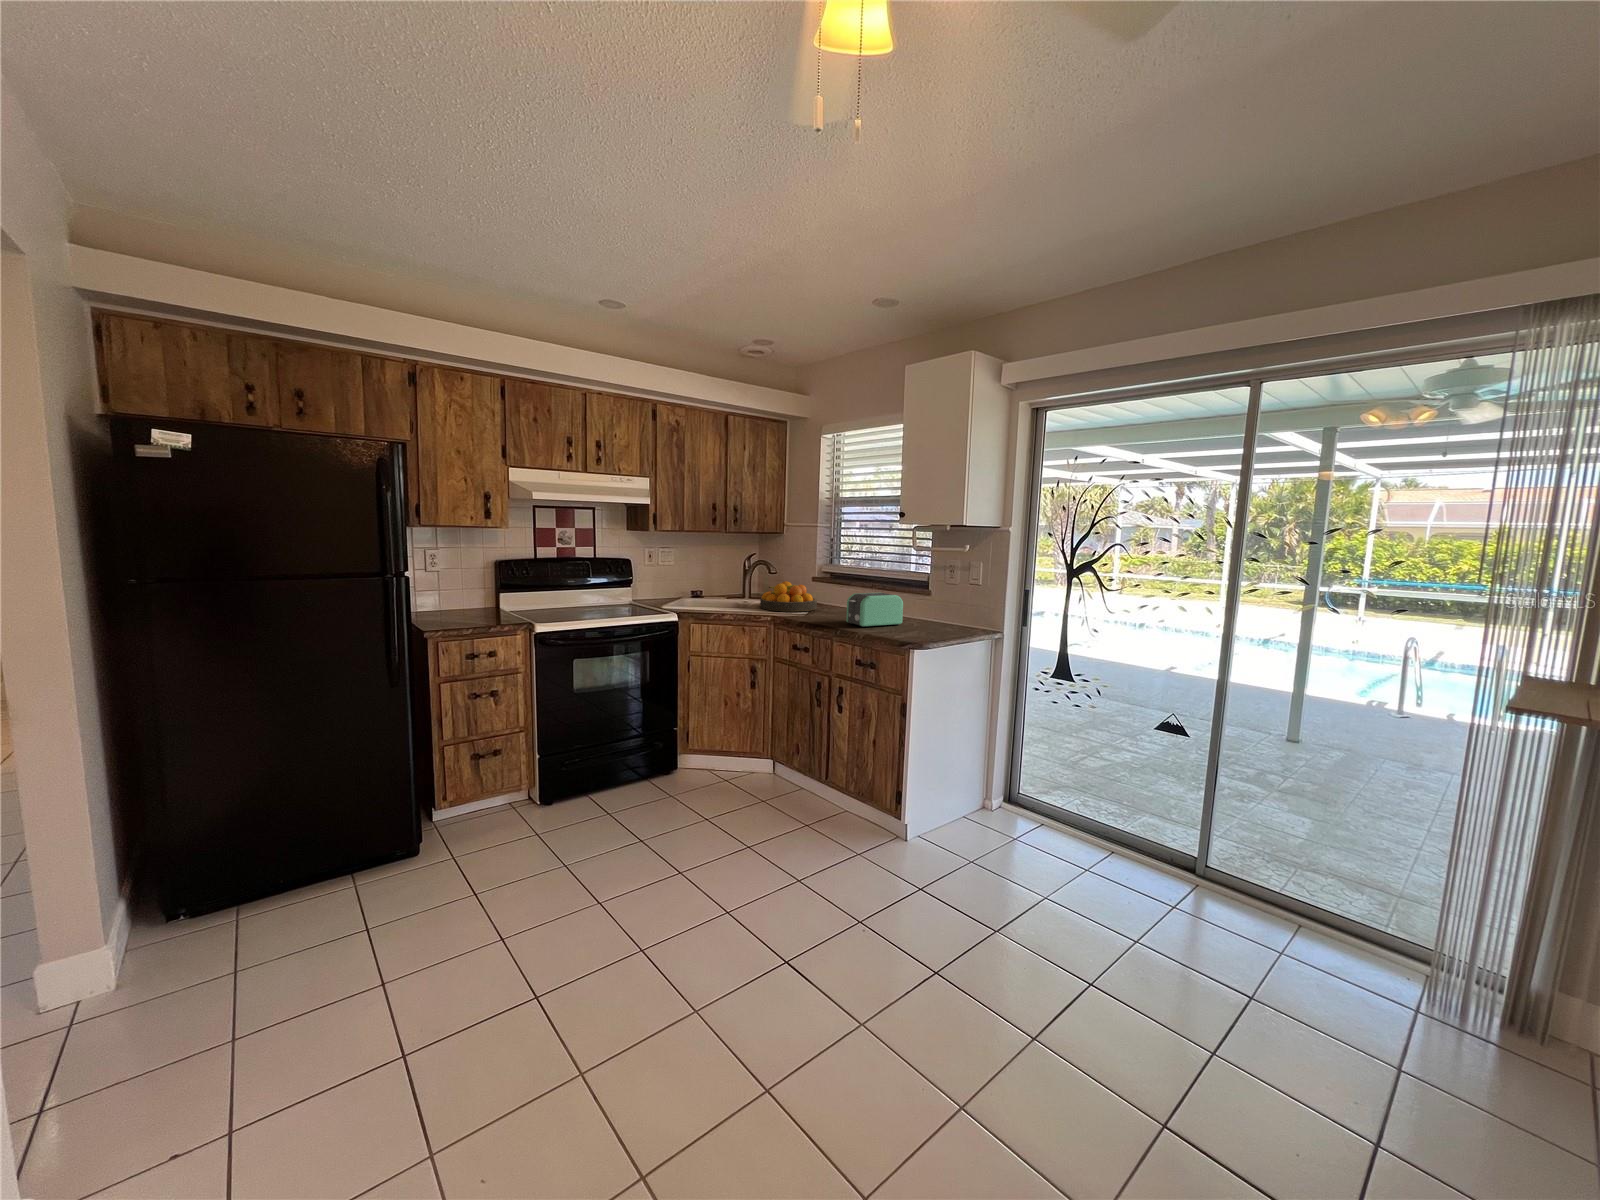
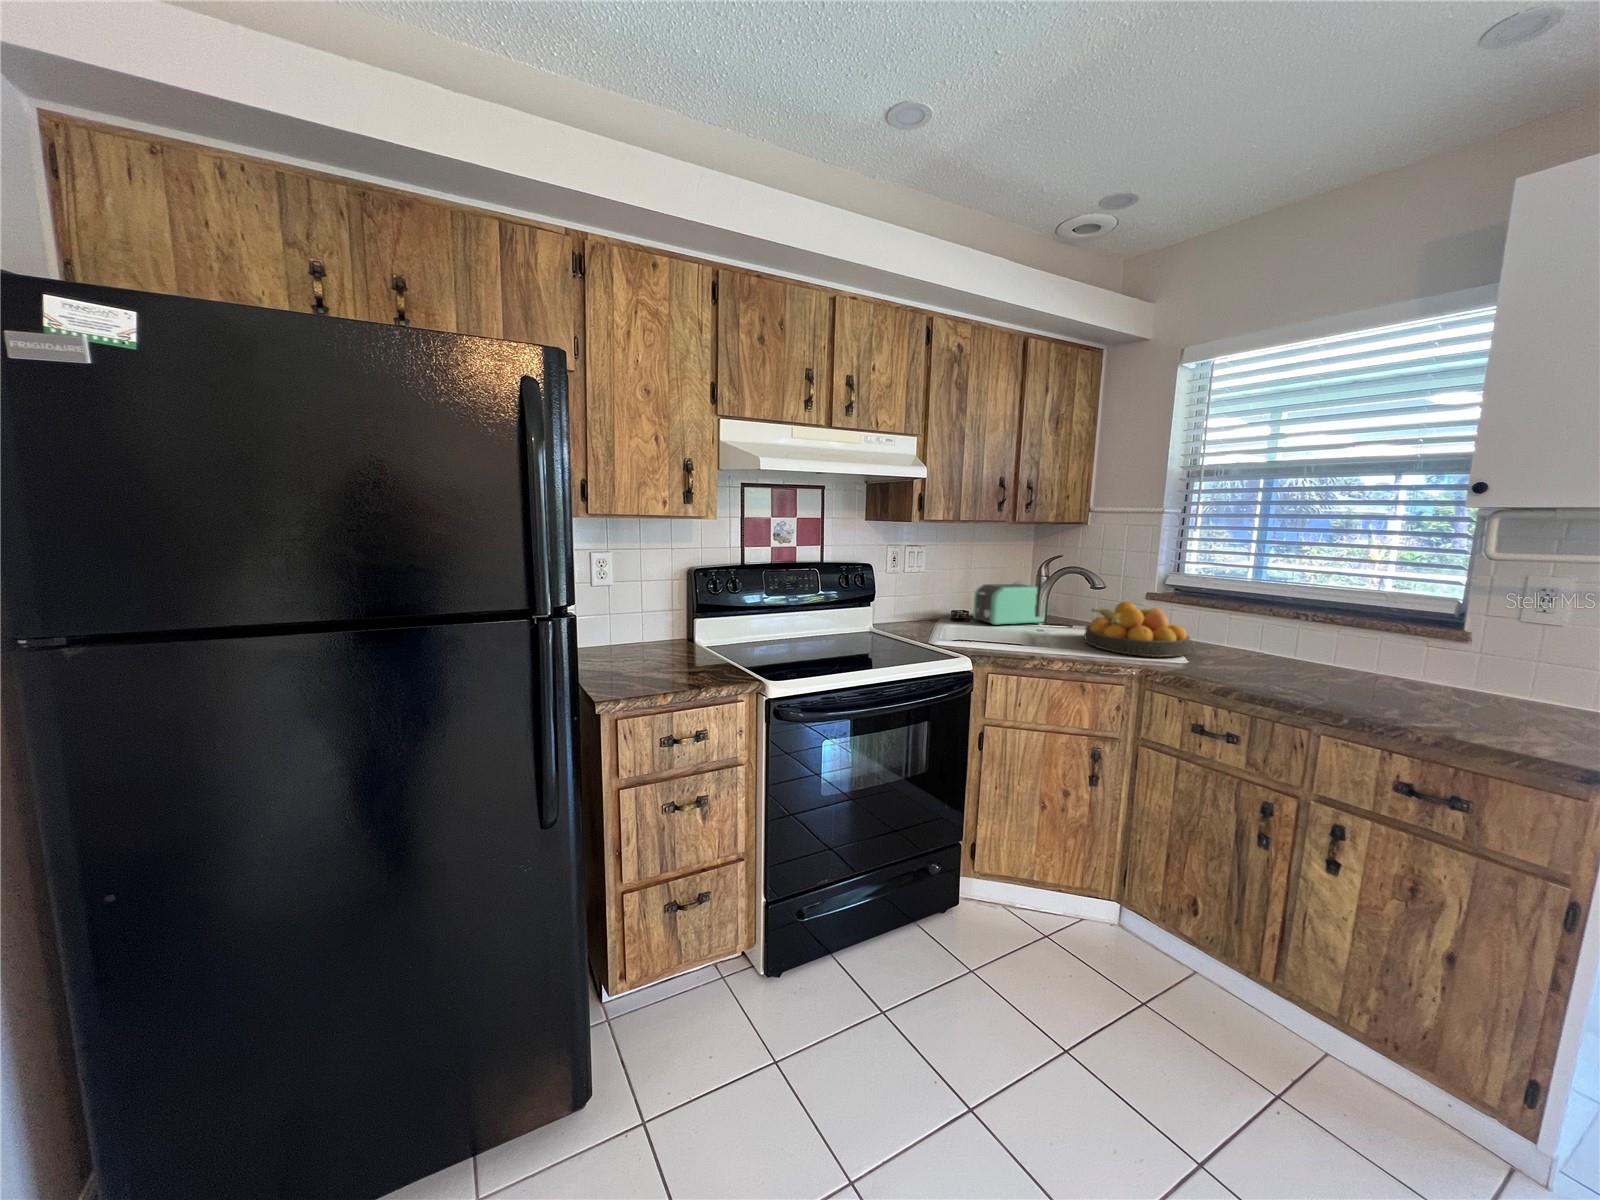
toaster: present [846,593,903,627] -> present [973,583,1044,625]

